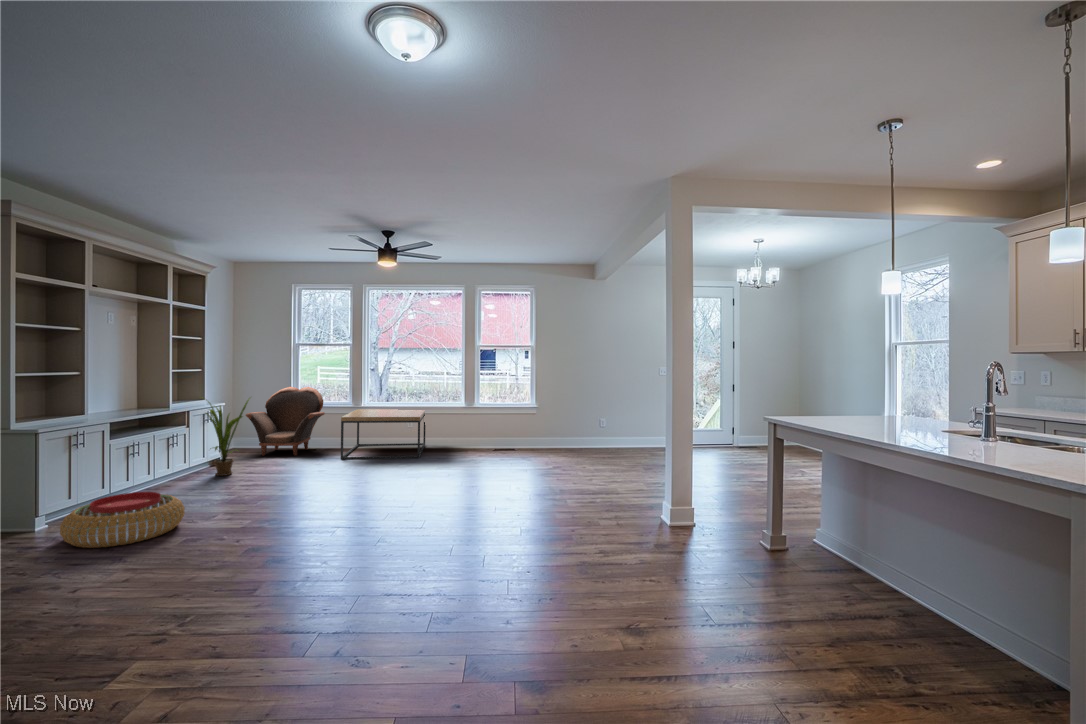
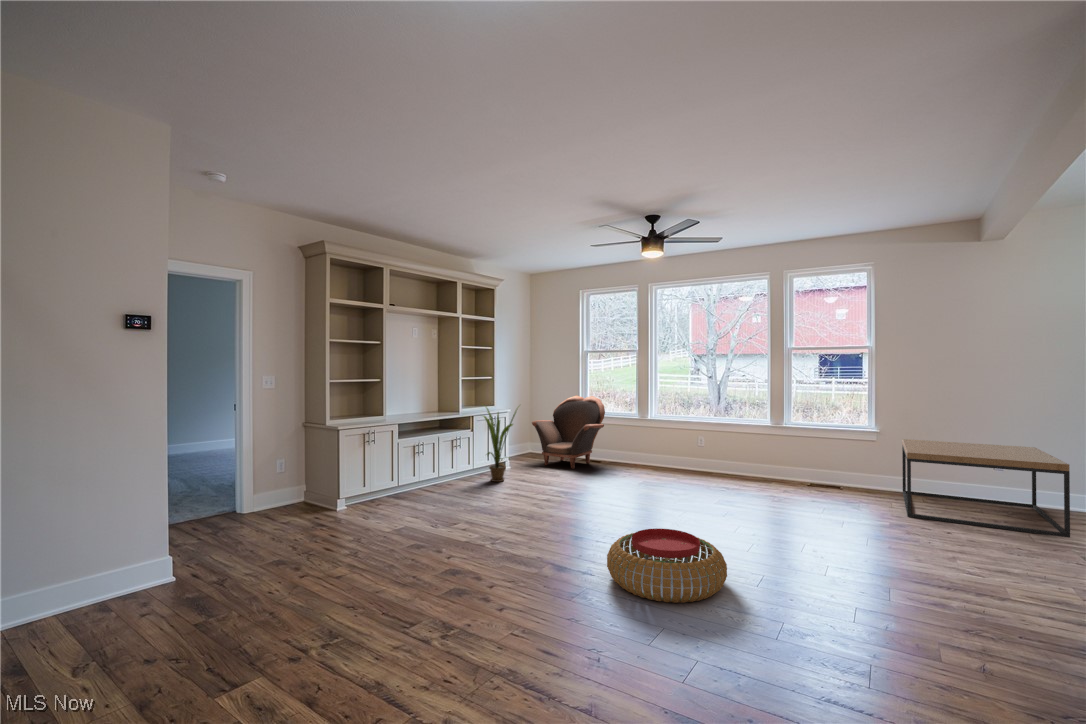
coffee table: present [341,409,425,459] -> present [902,439,1070,538]
pouf: present [60,492,185,548] -> present [607,528,727,603]

